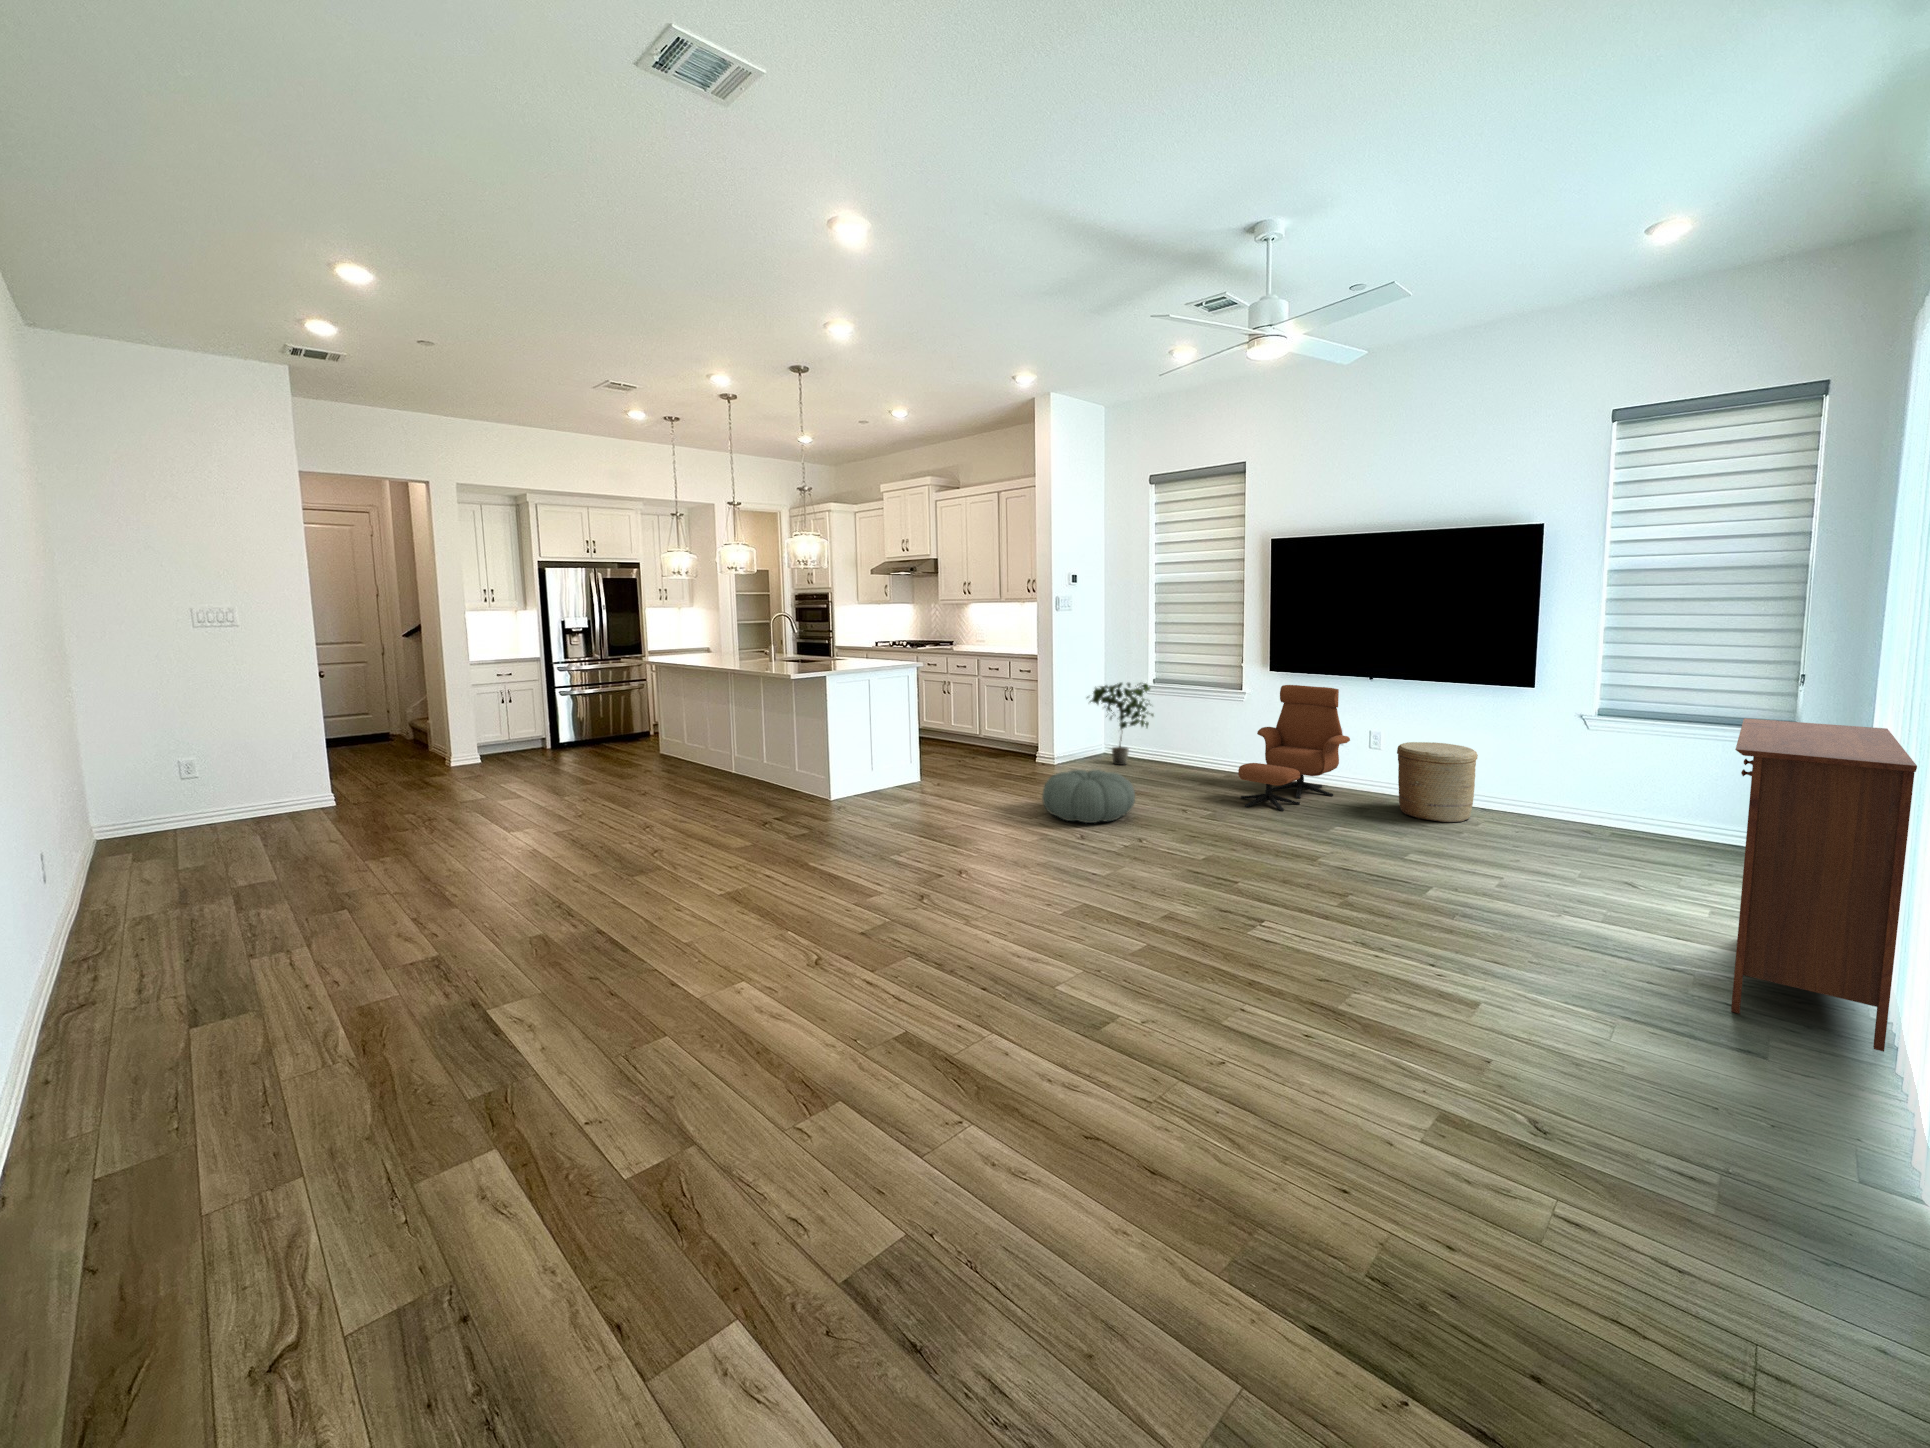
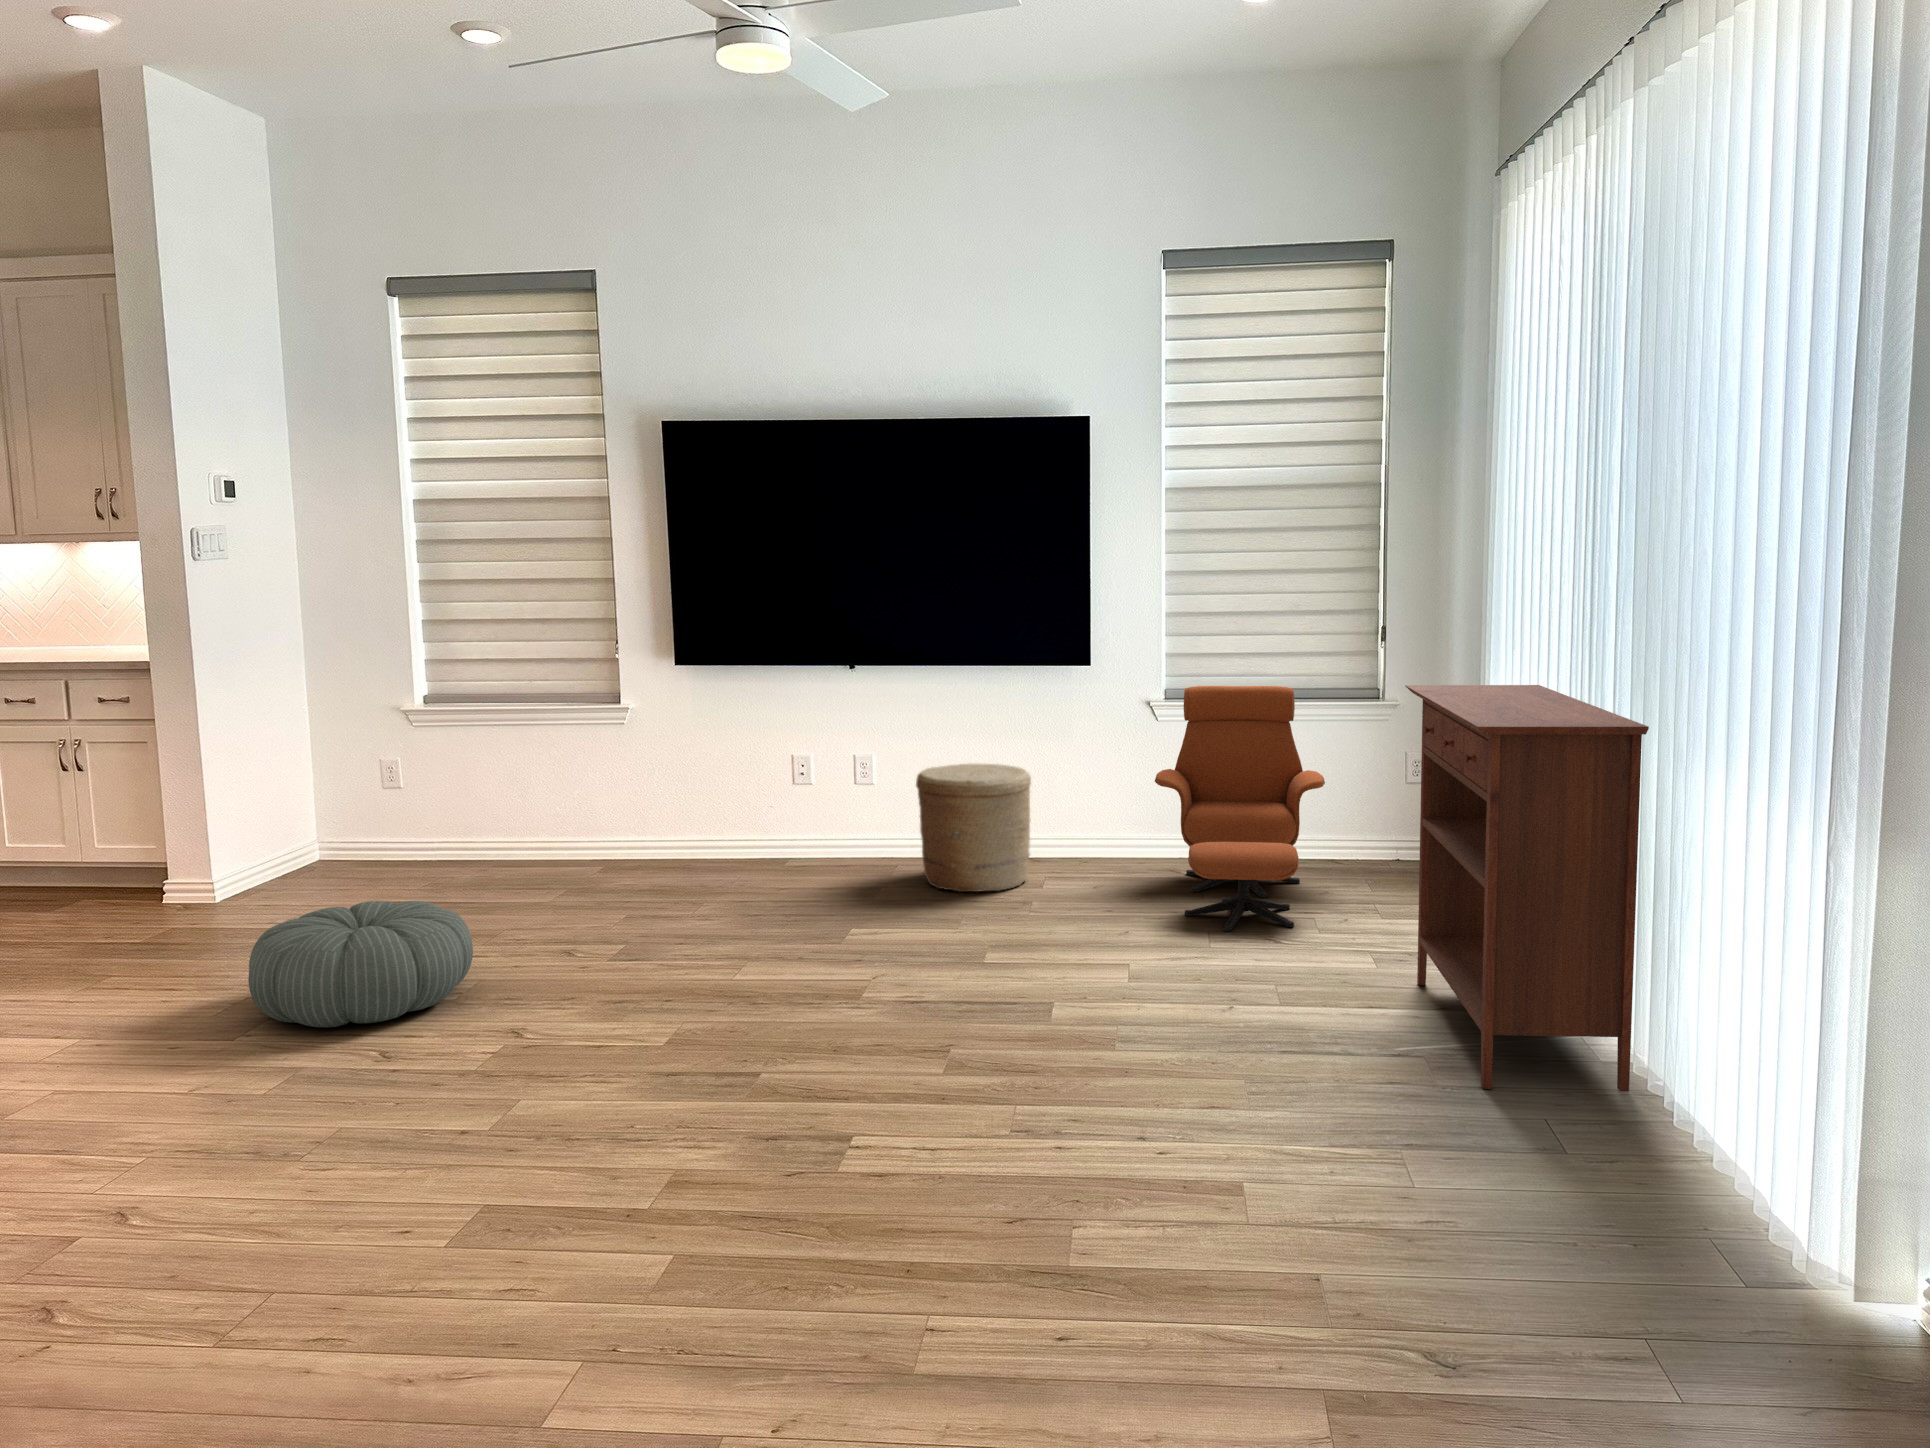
potted plant: present [1087,683,1153,765] -> none [280,704,443,883]
lounge chair: present [1238,685,1350,811] -> present [1155,686,1325,931]

